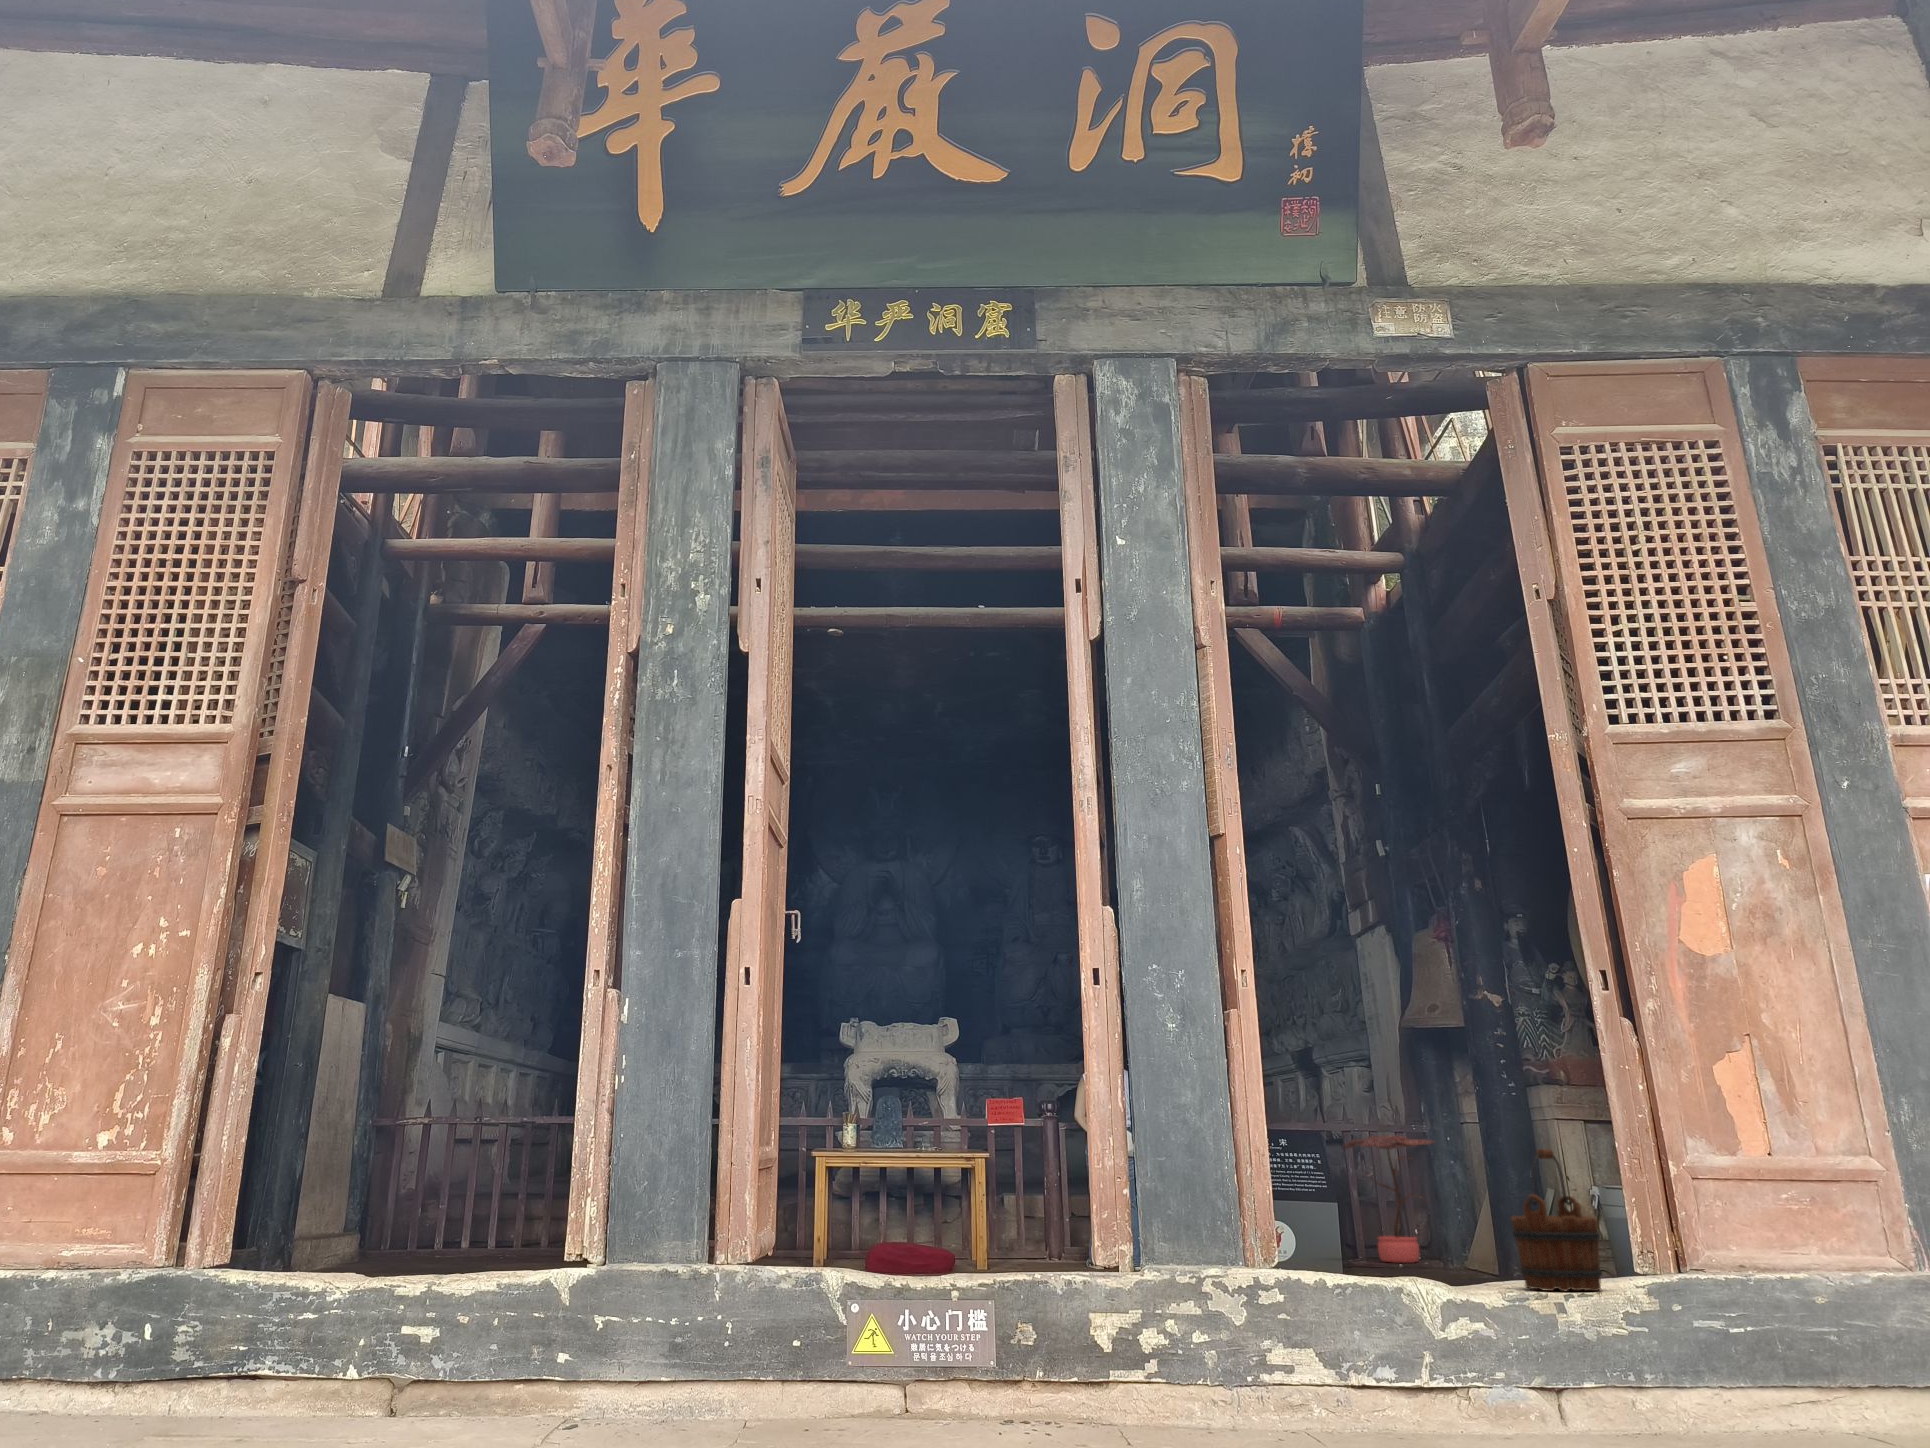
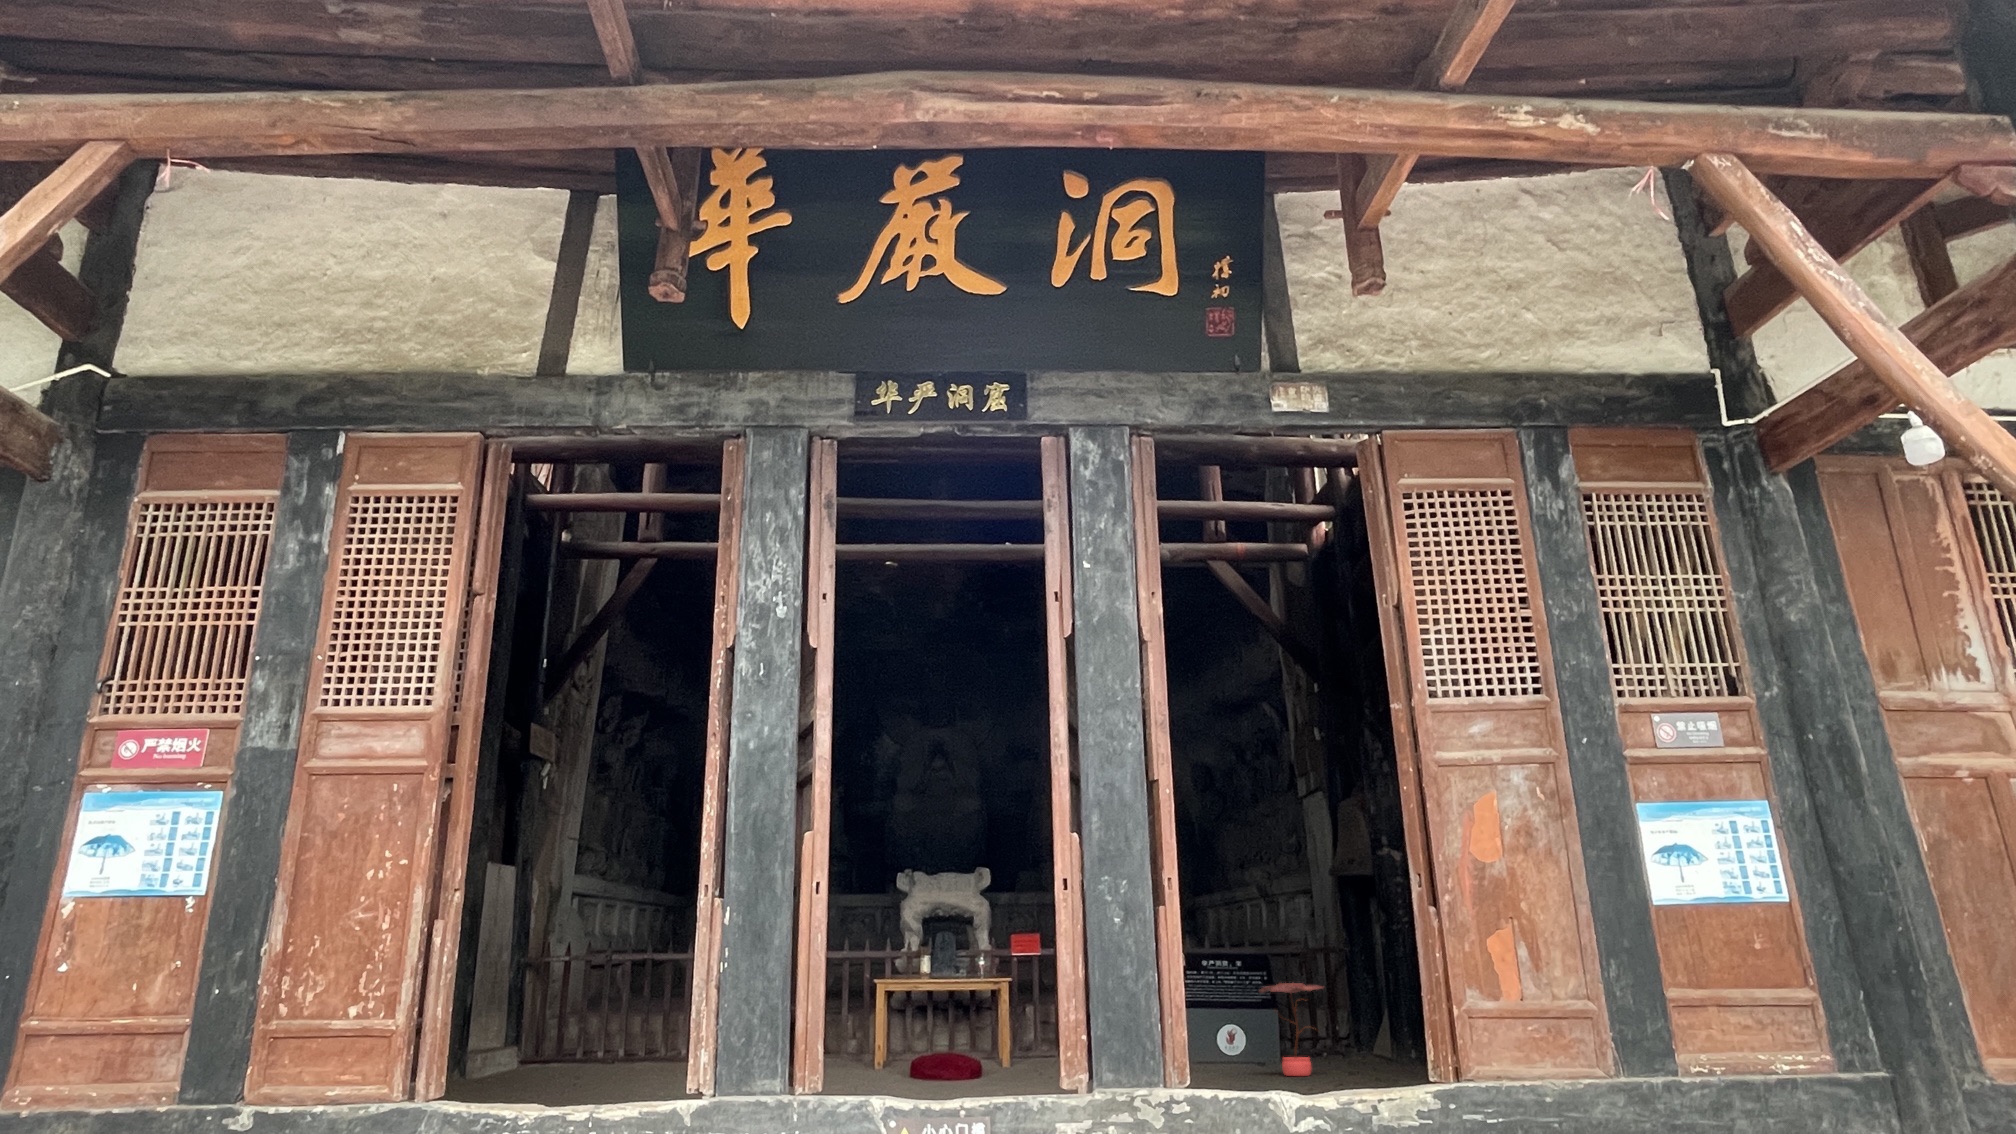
wooden bucket: present [1511,1149,1602,1291] -> none [1345,1002,1403,1099]

